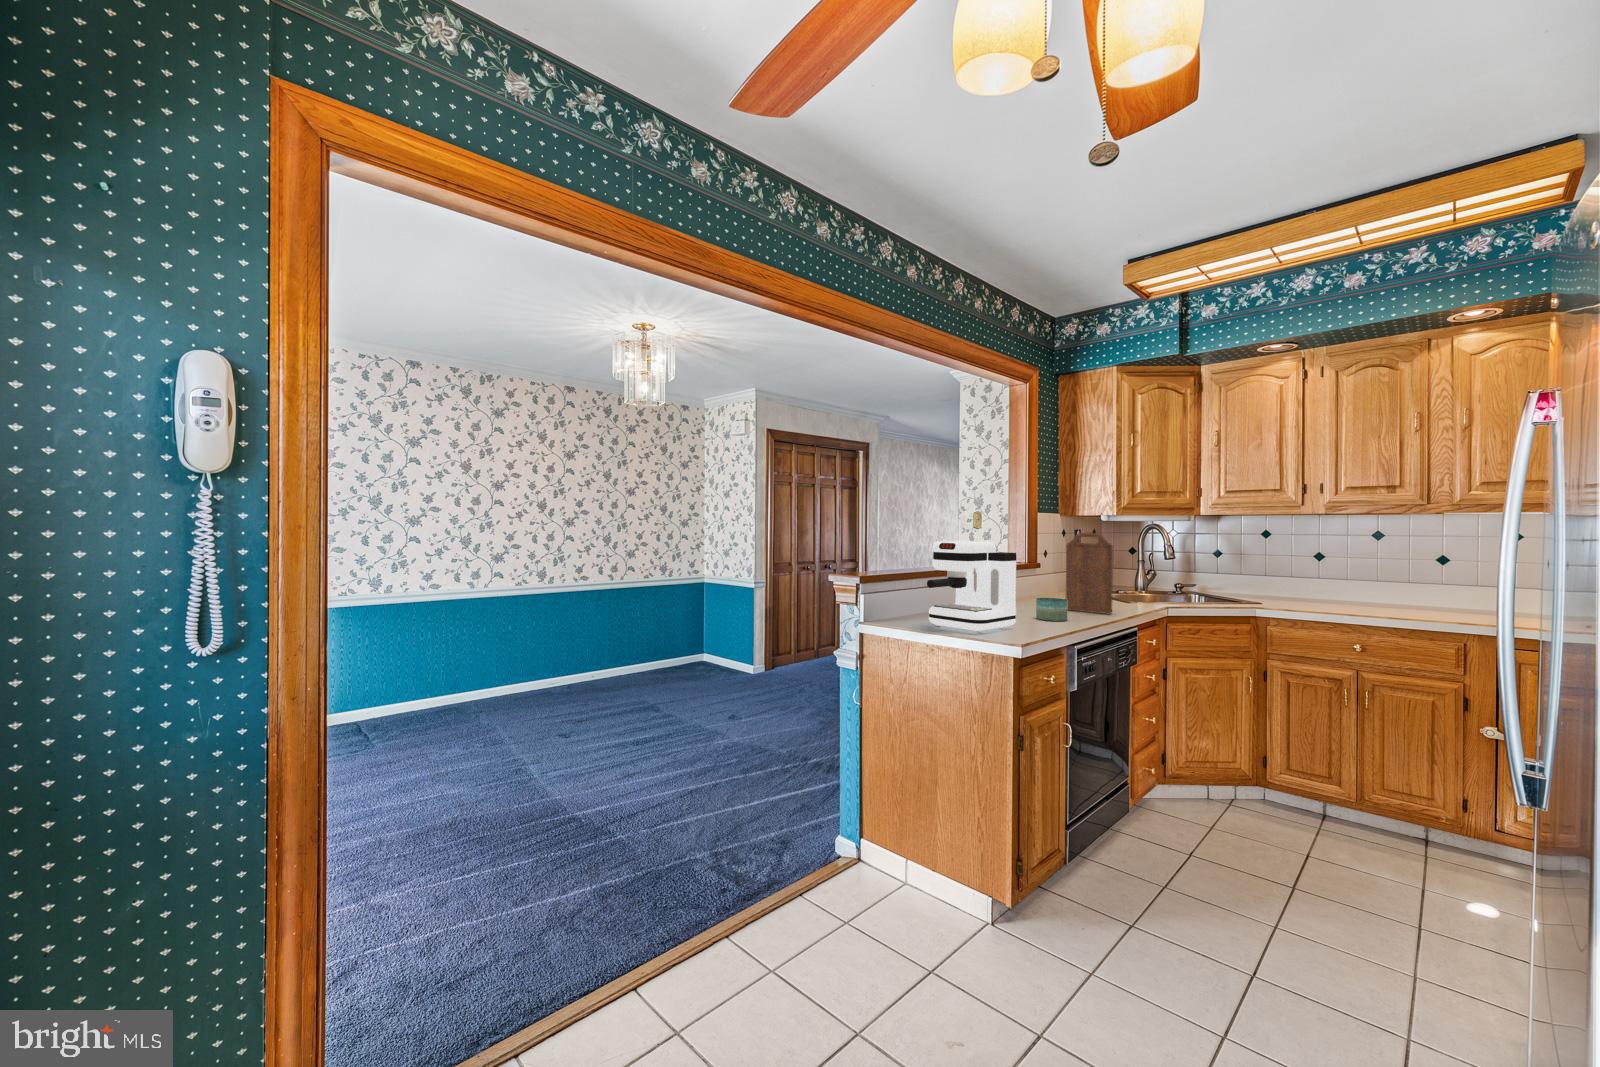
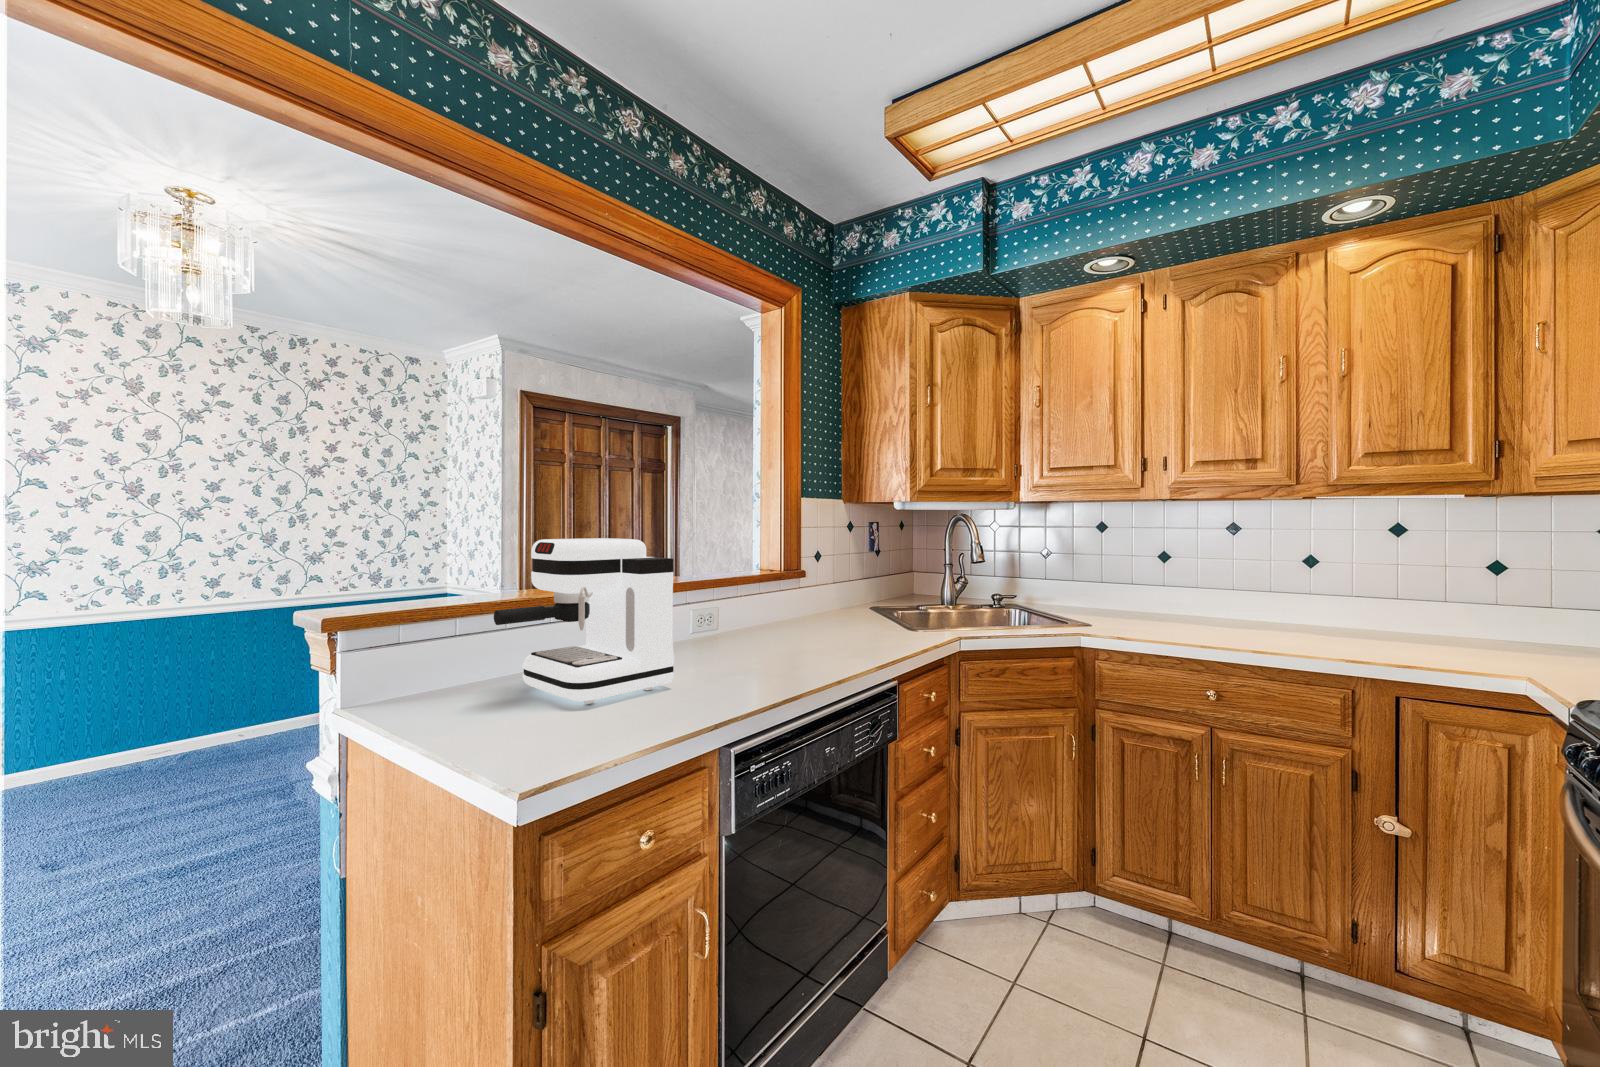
cutting board: present [1066,533,1113,614] -> none [812,525,871,649]
candle: present [1036,598,1067,621] -> none [742,628,788,667]

